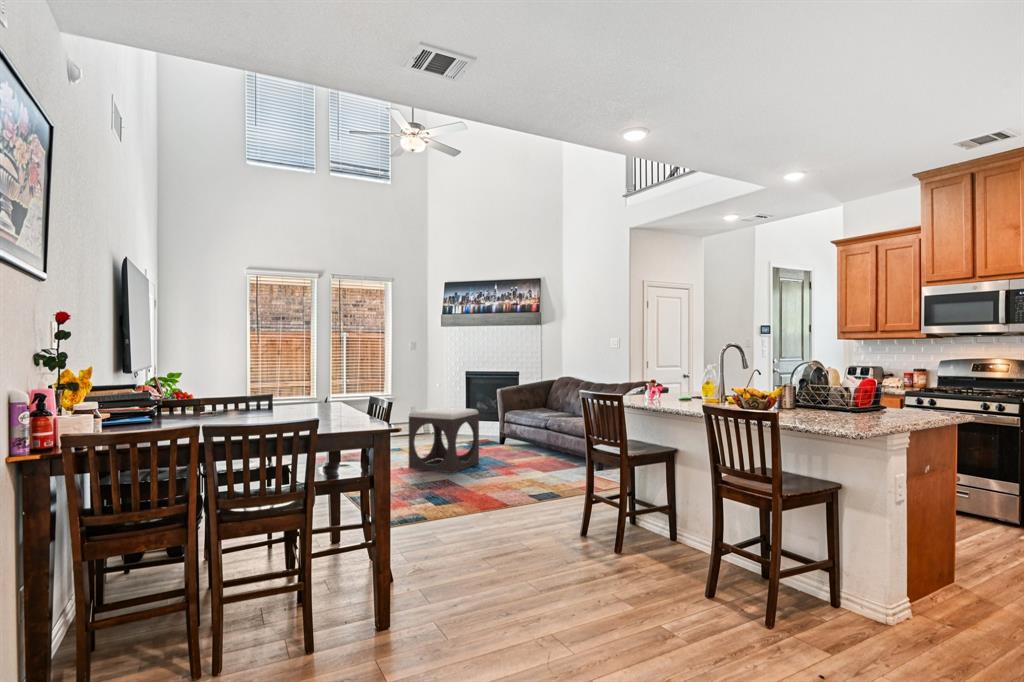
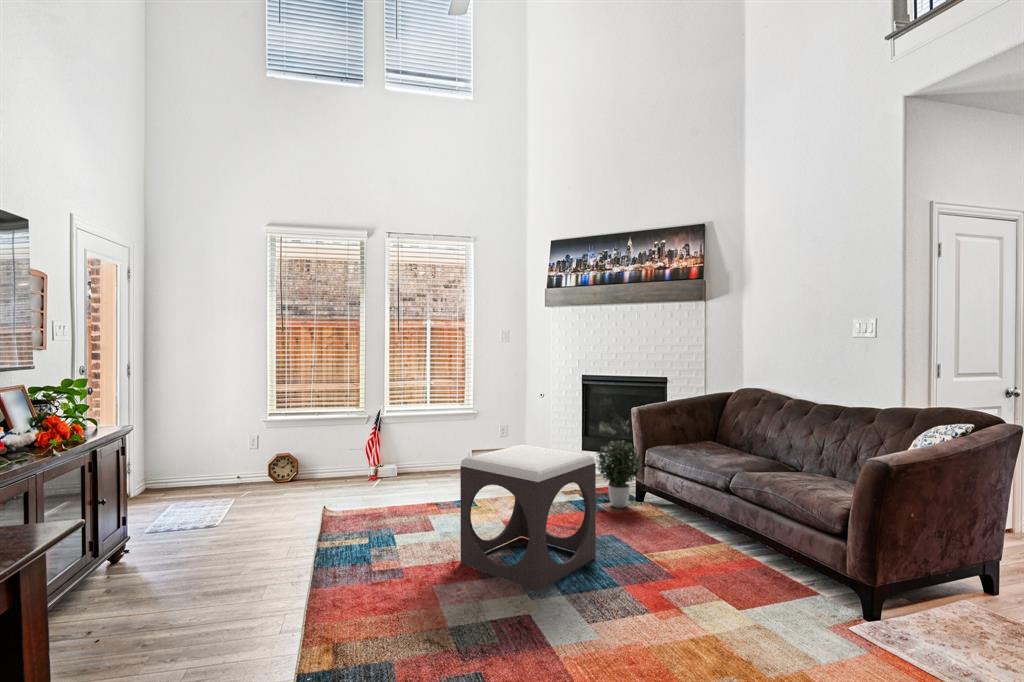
potted plant: none [476,407,504,447] -> present [596,440,642,508]

